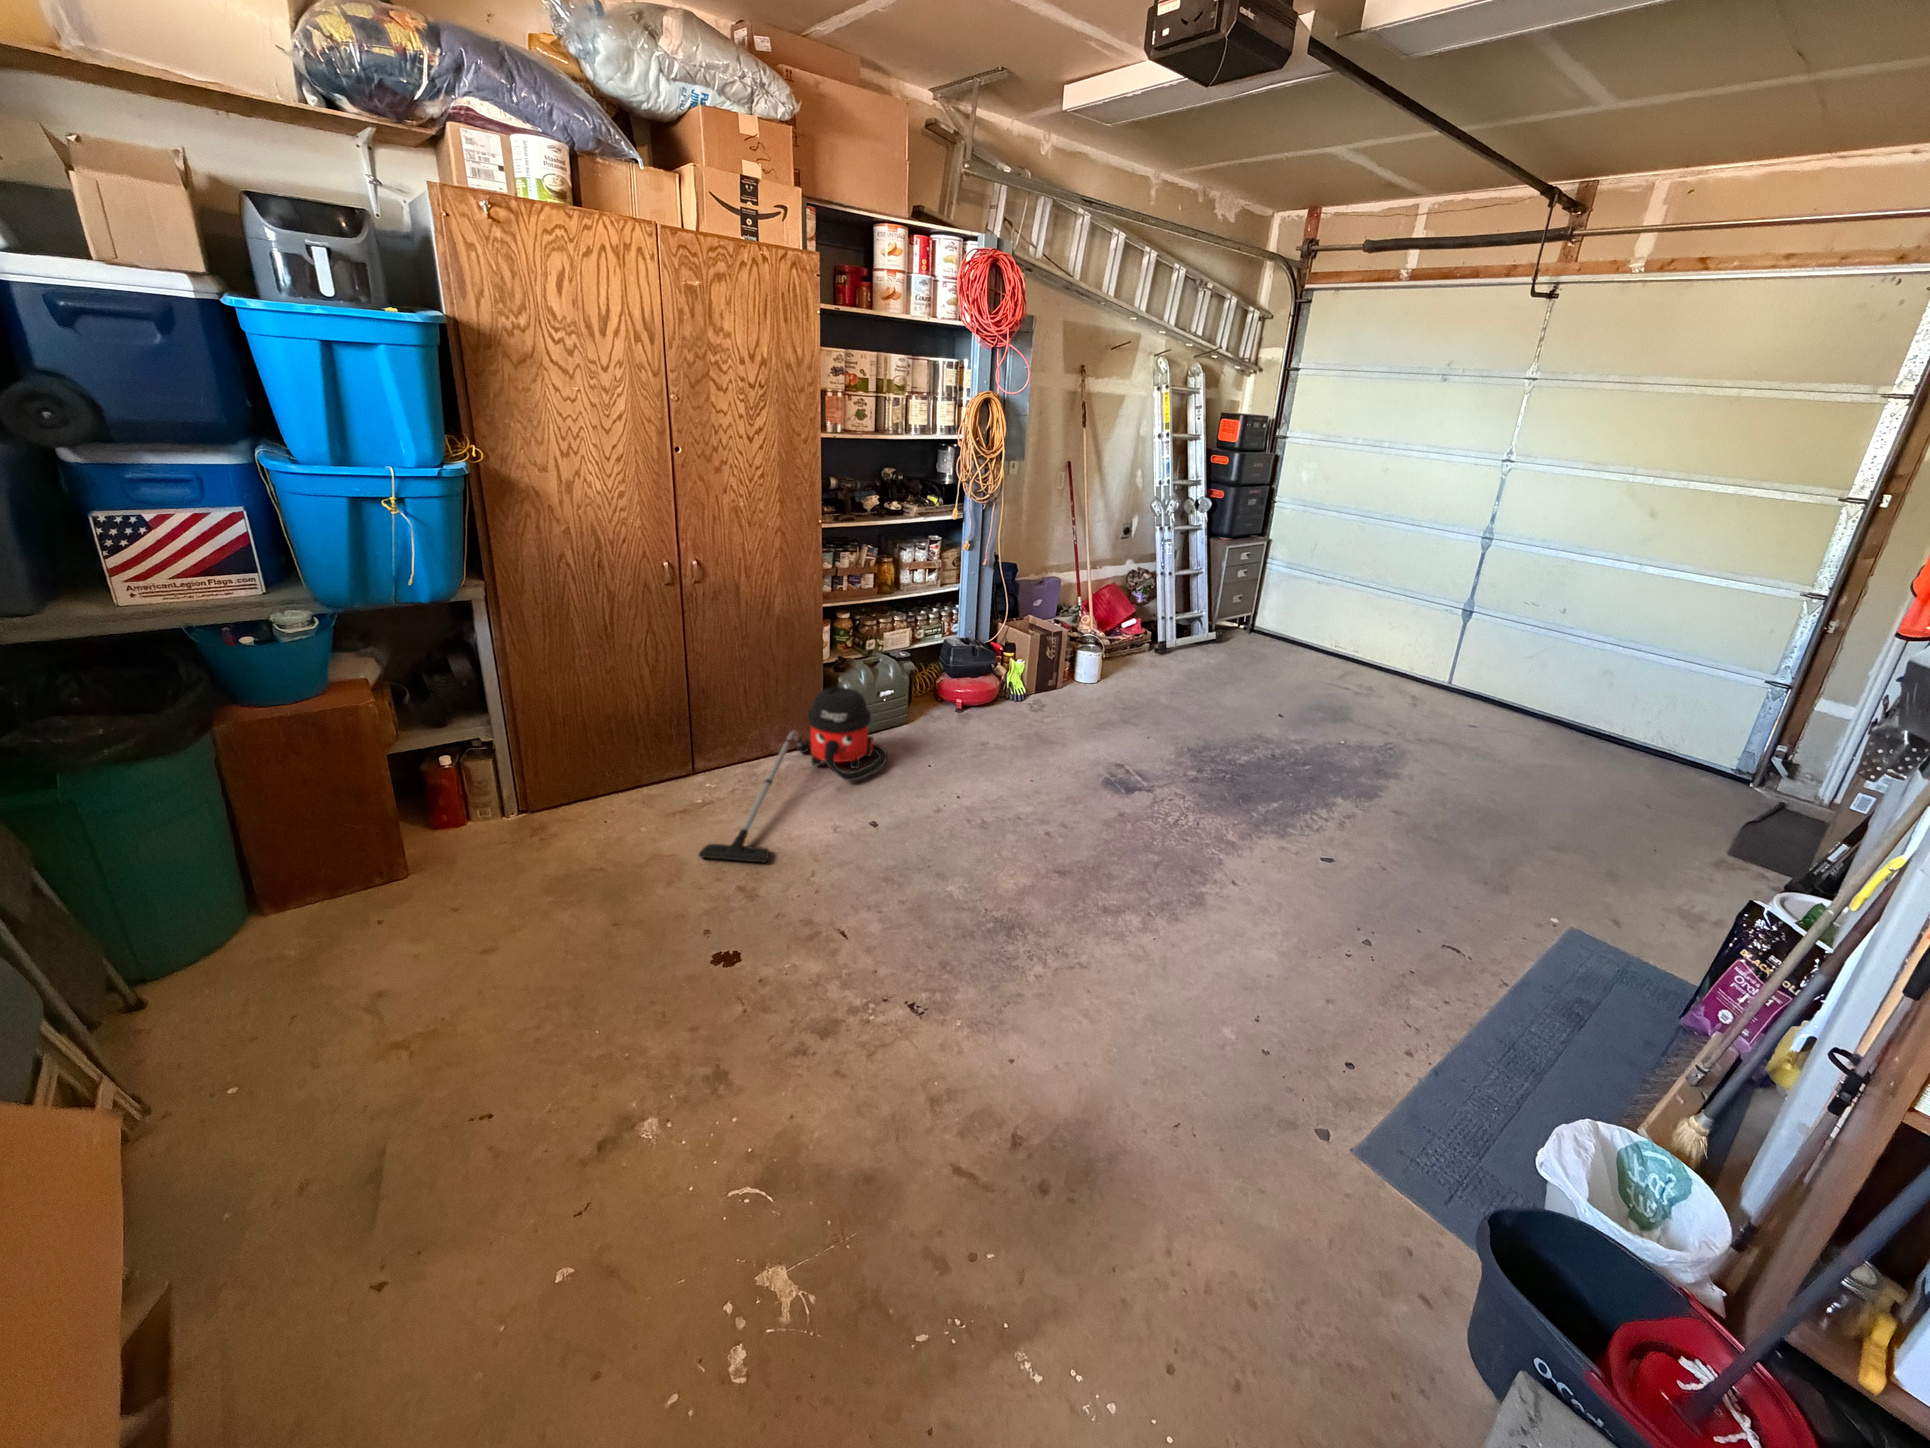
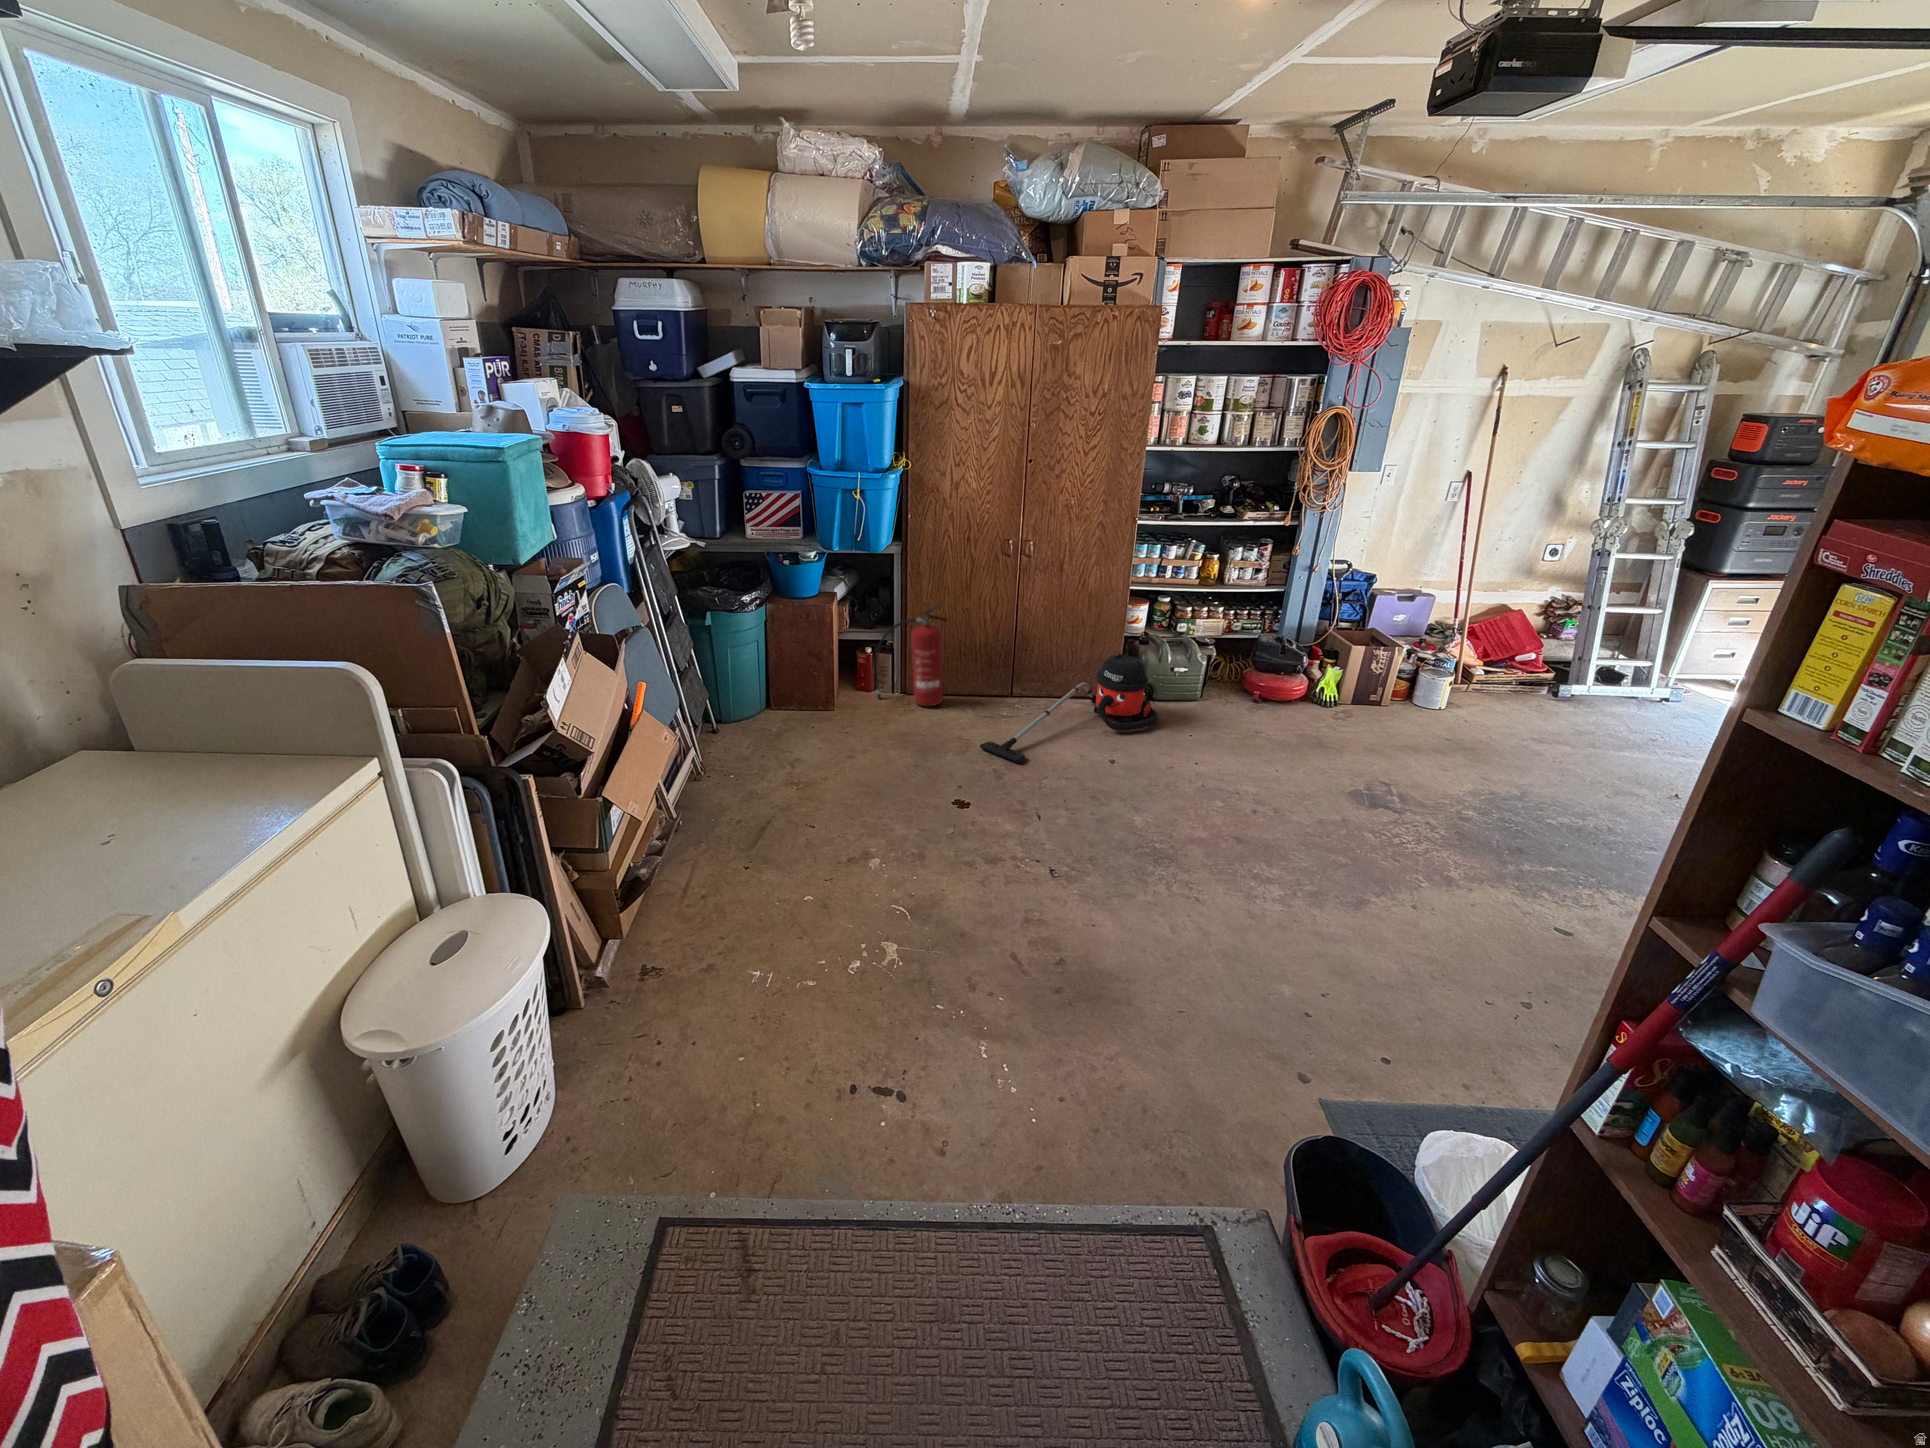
fire extinguisher: none [466,664,598,827] -> present [874,605,948,706]

